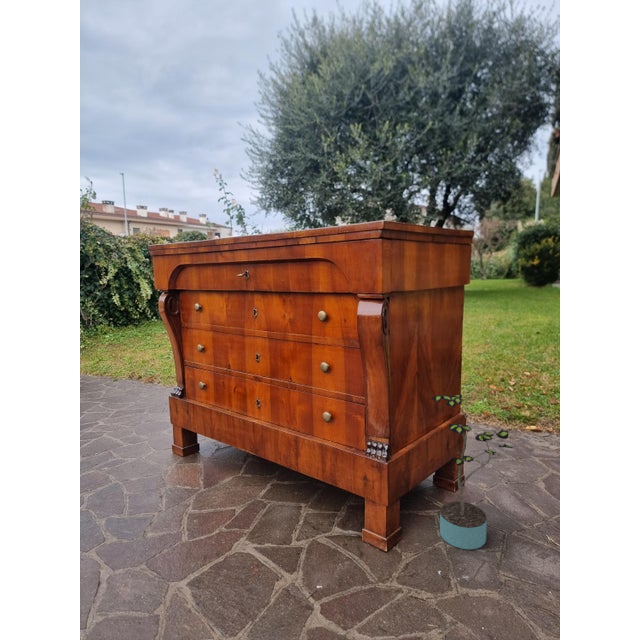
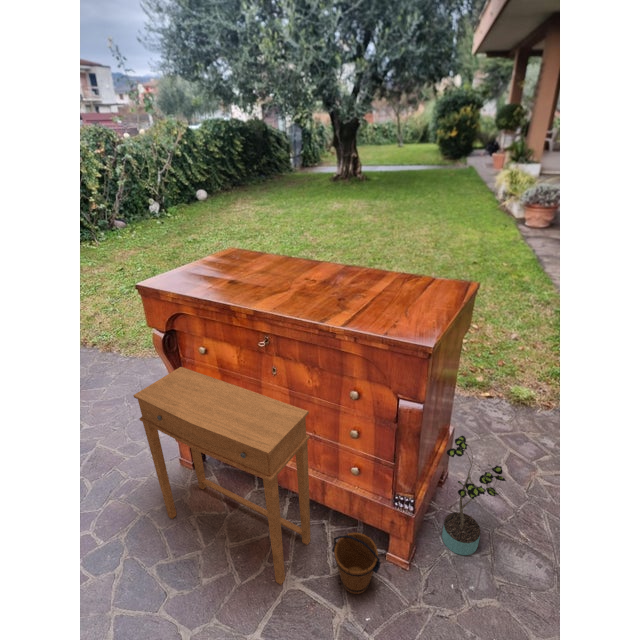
side table: none [124,322,280,548] -> present [133,367,311,585]
bucket: none [291,482,345,566] -> present [332,533,381,594]

